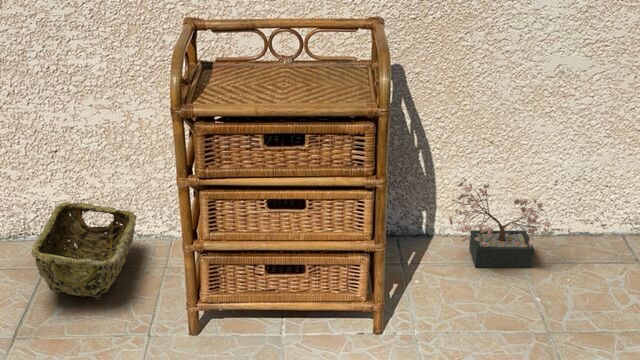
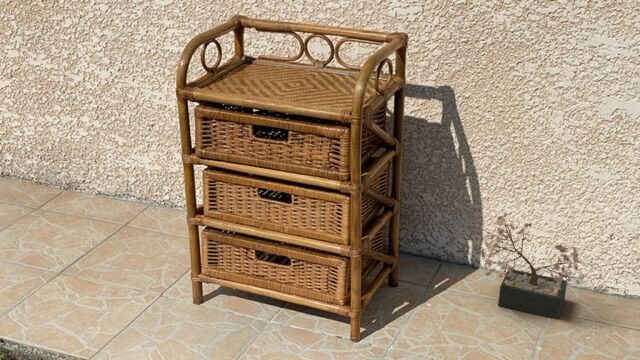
woven basket: present [31,202,136,297] -> none [95,171,205,254]

